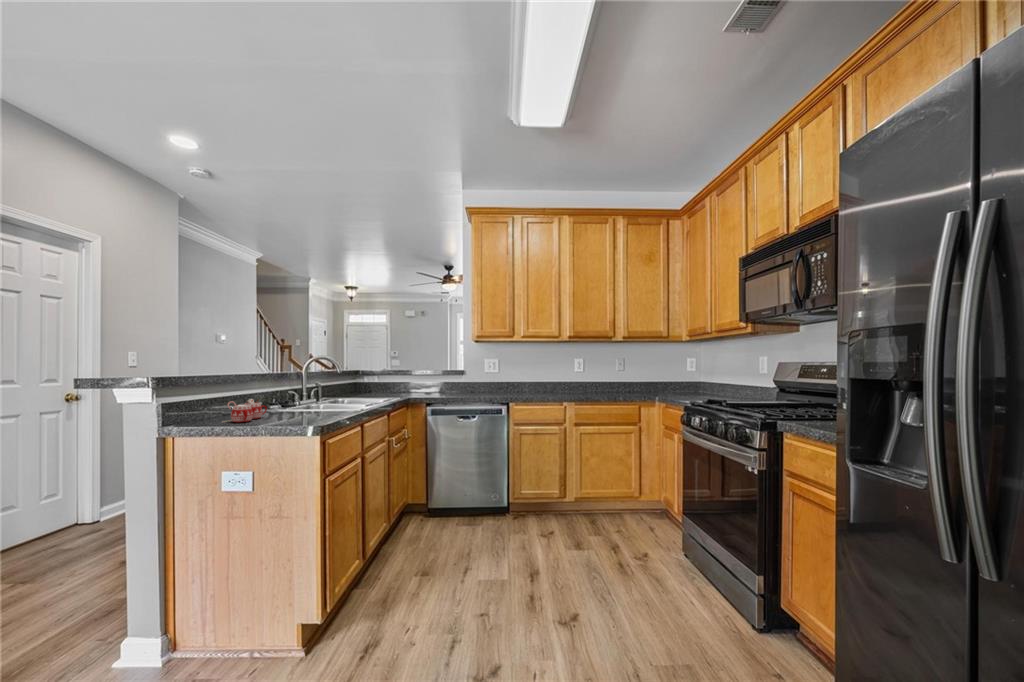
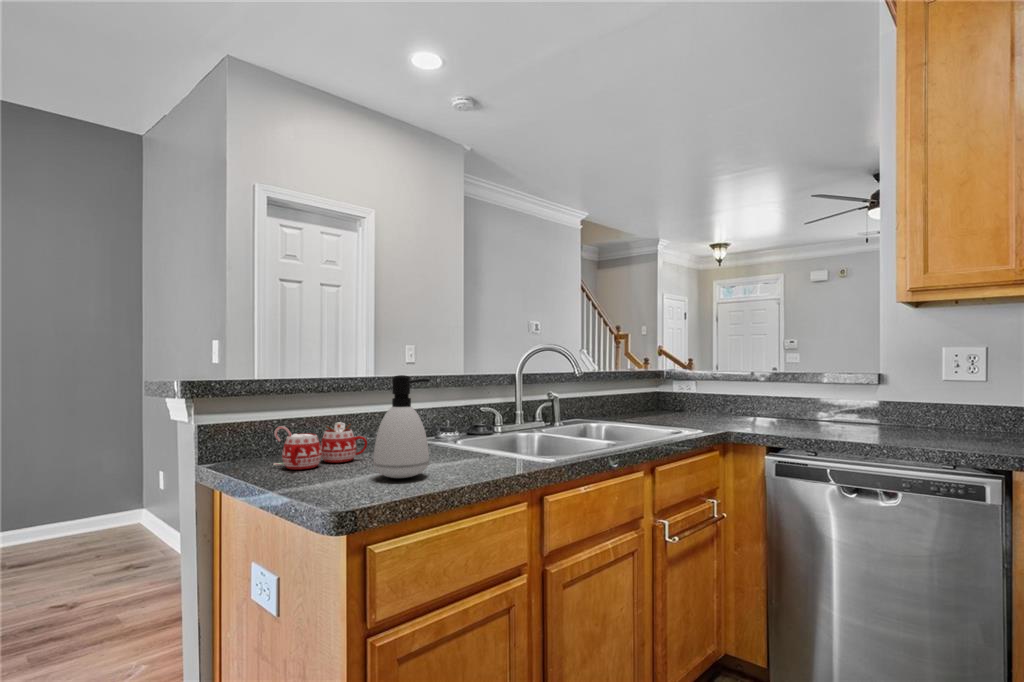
soap dispenser: none [297,373,323,419] -> present [374,375,429,478]

